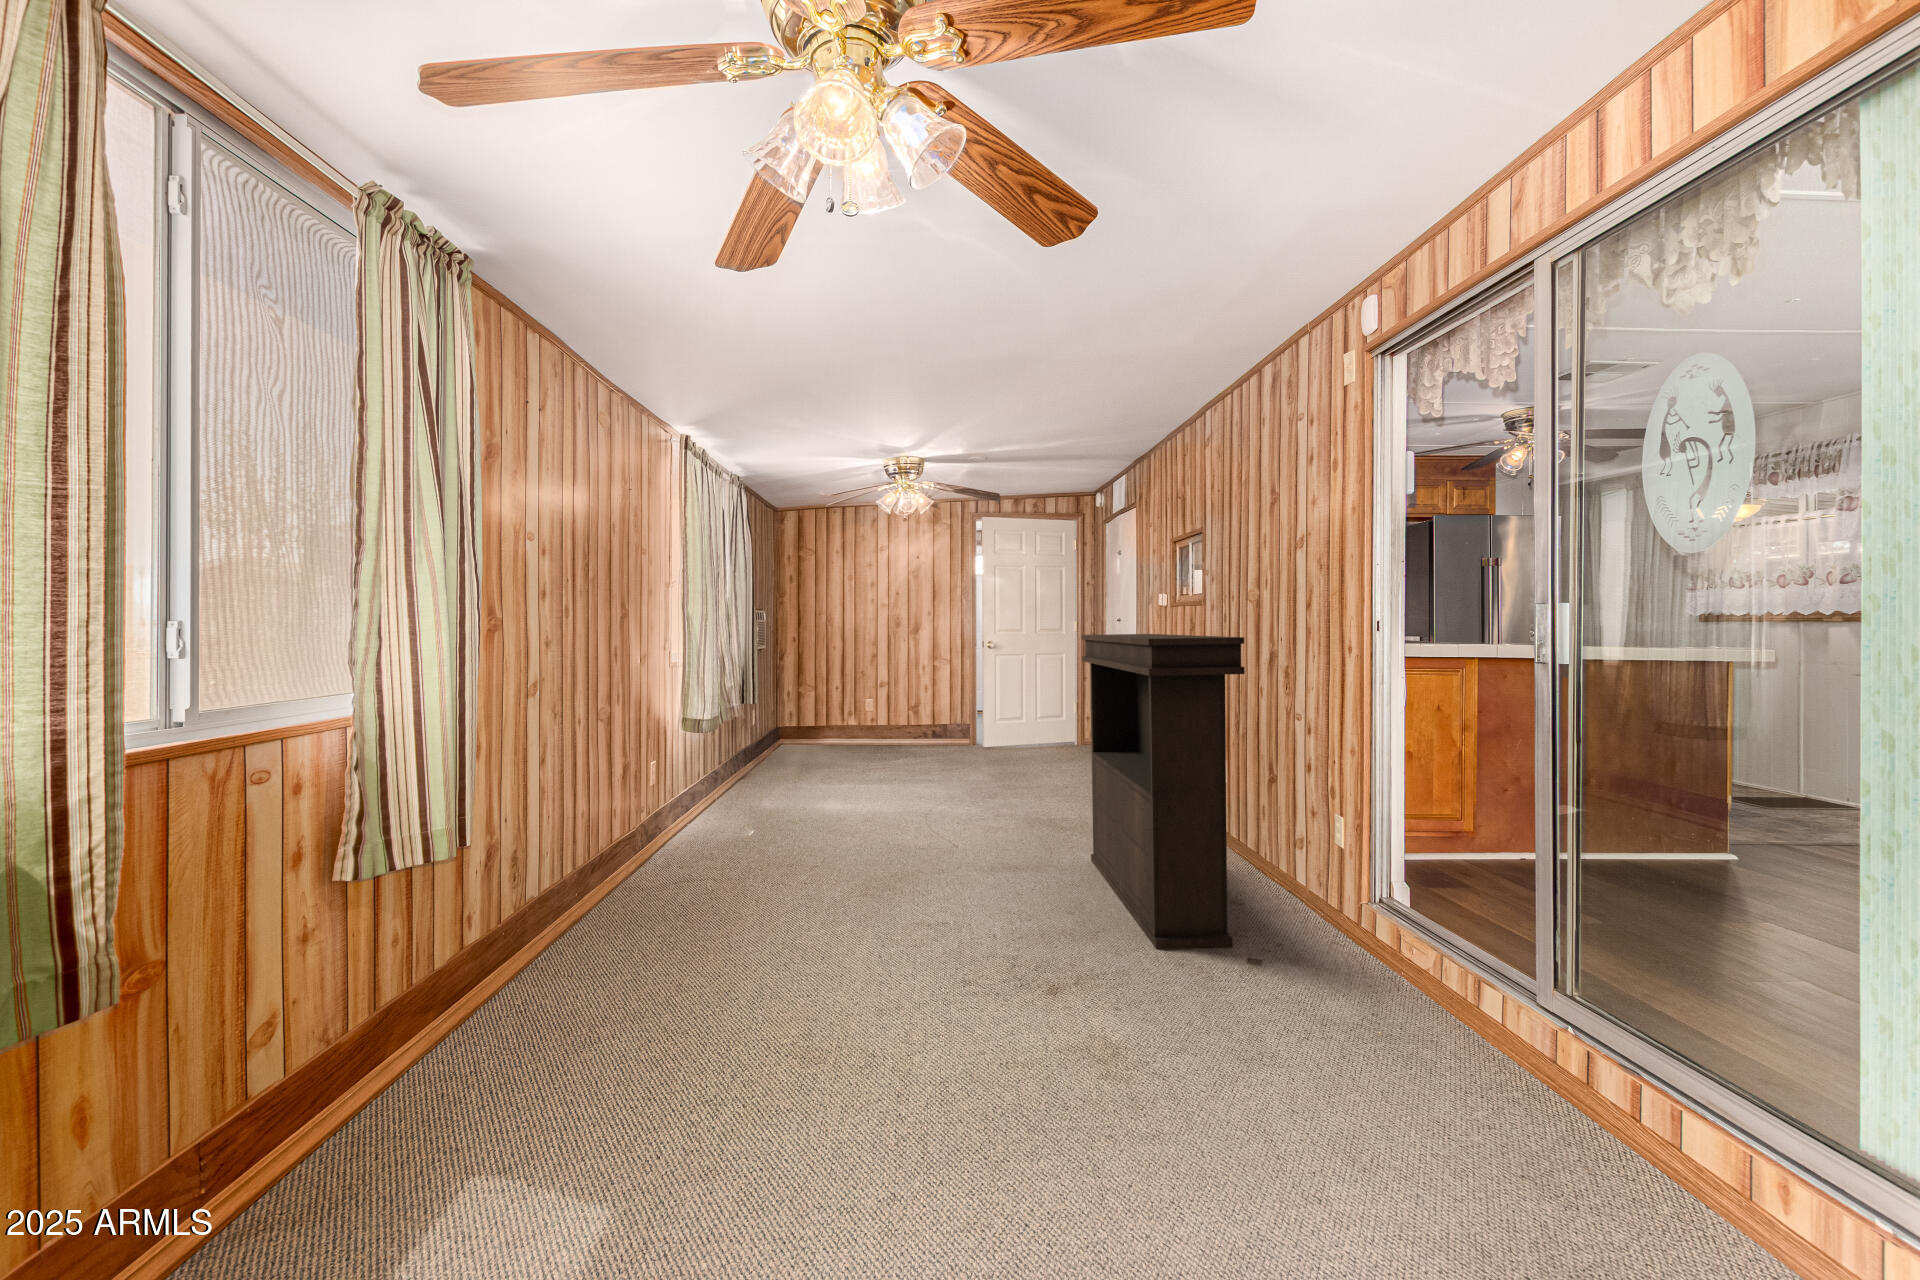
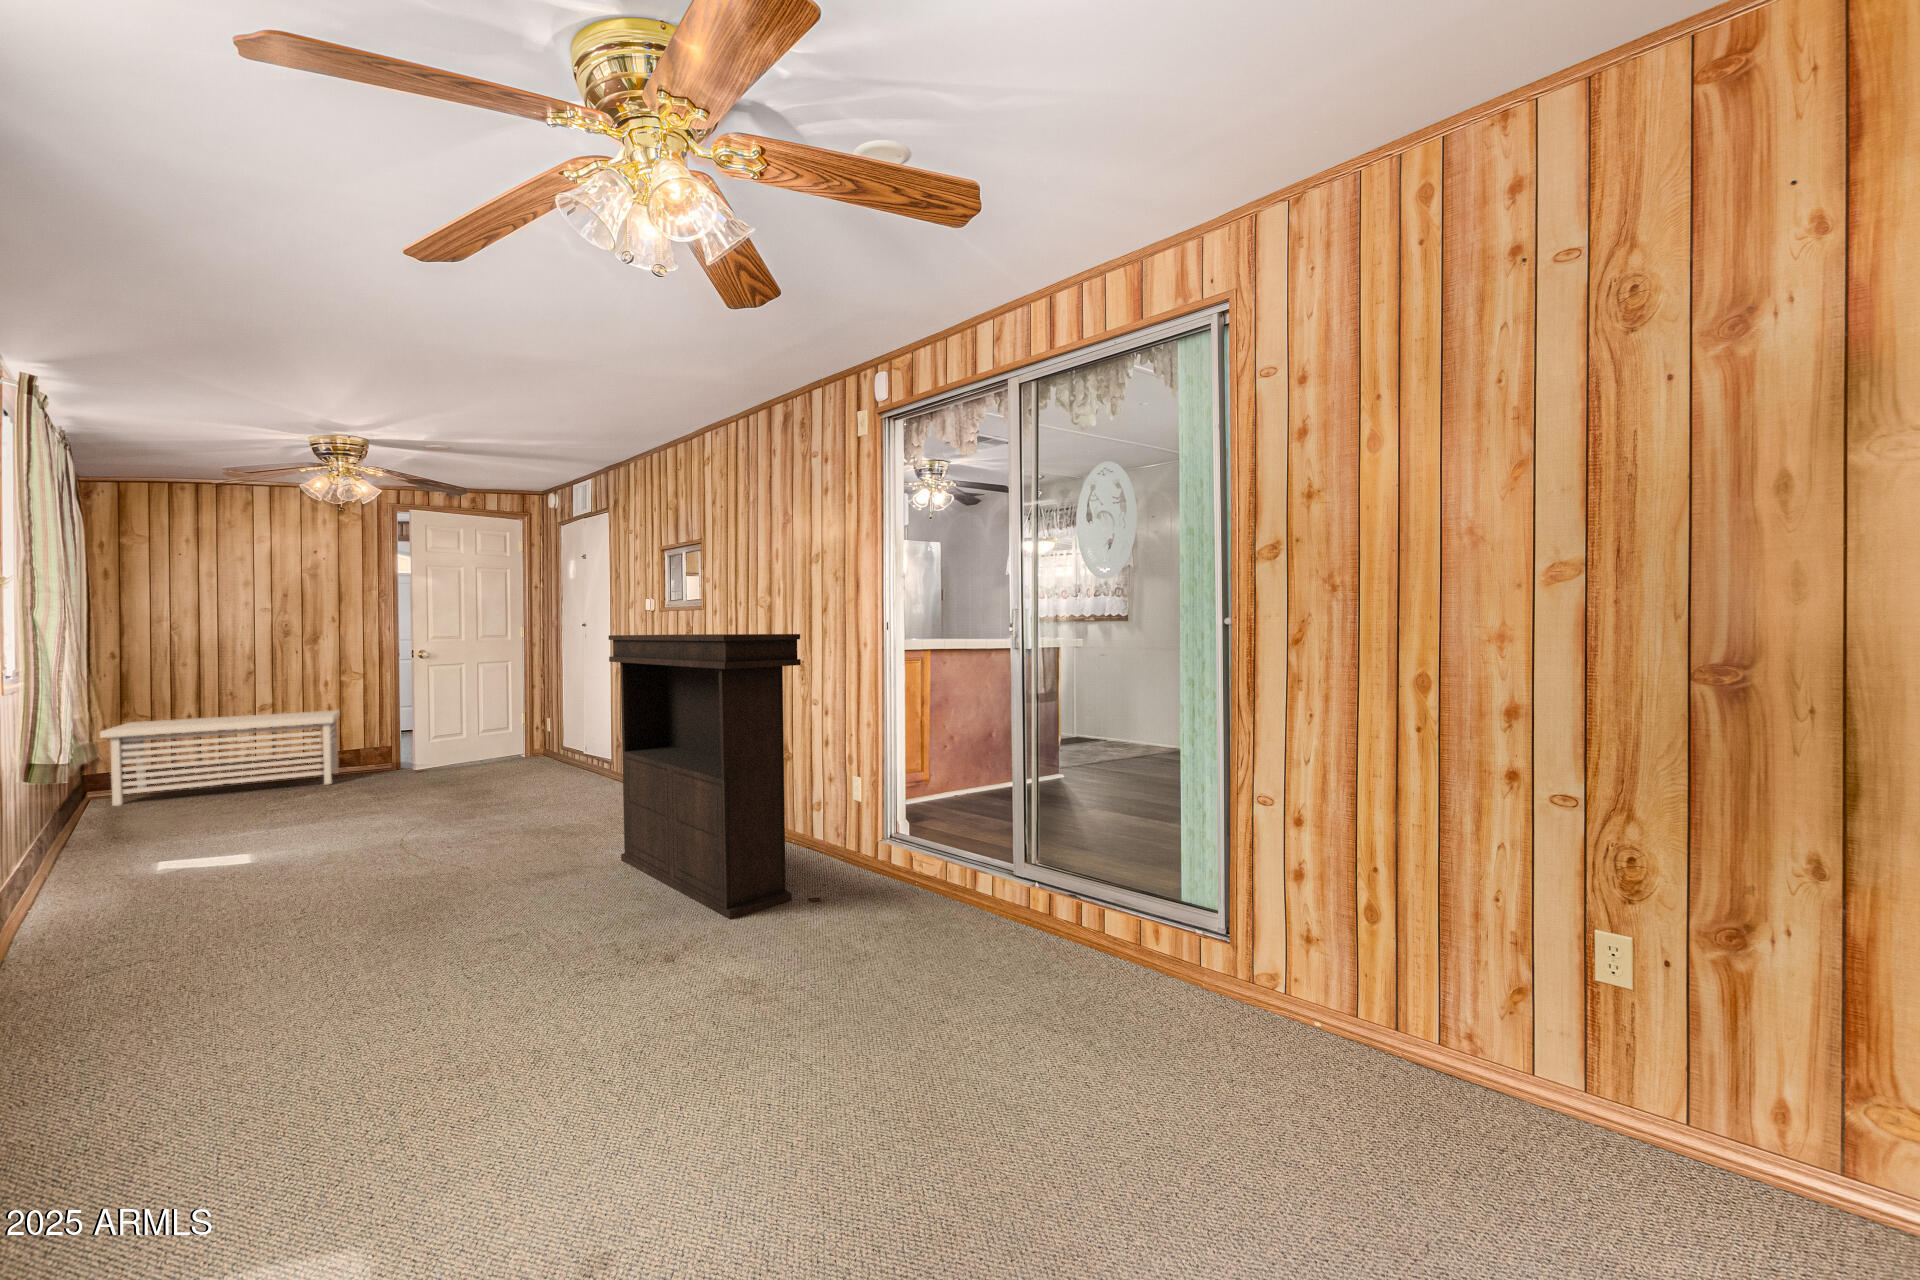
storage bench: none [804,691,936,751] -> present [100,710,340,806]

